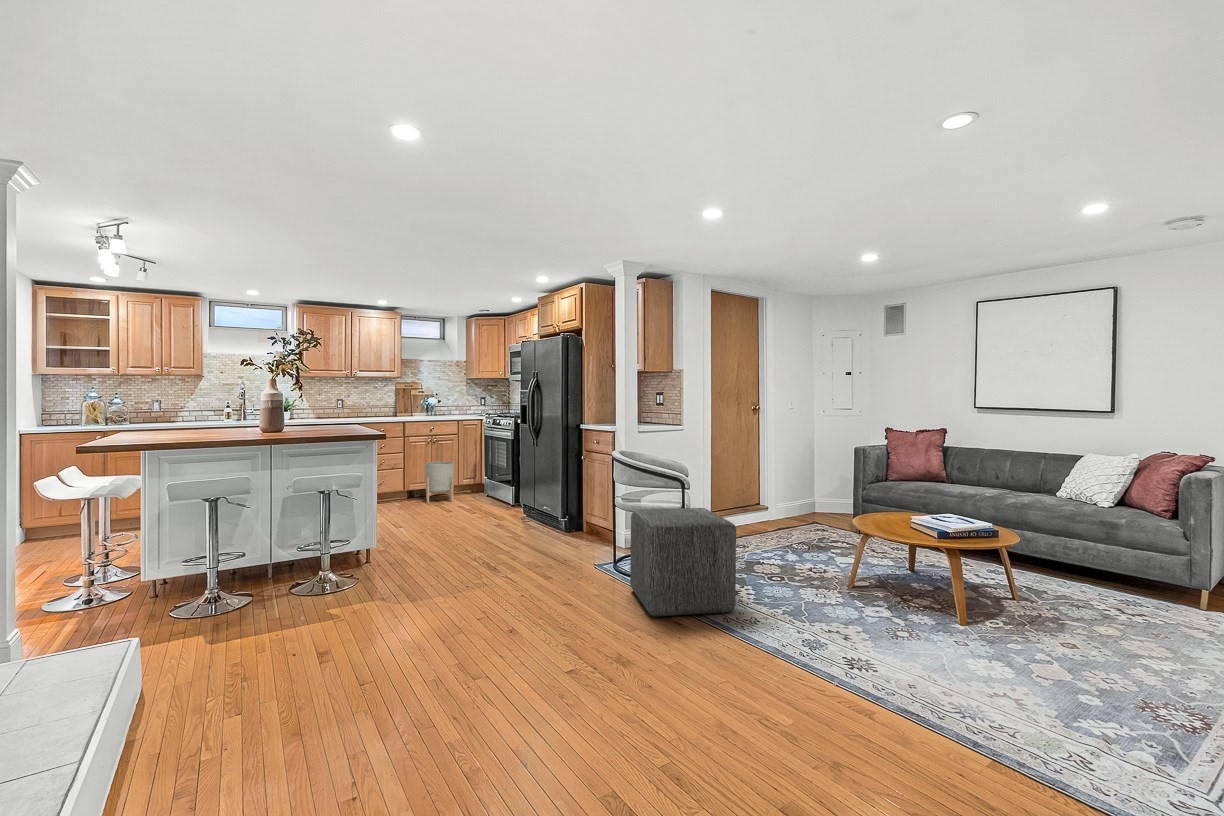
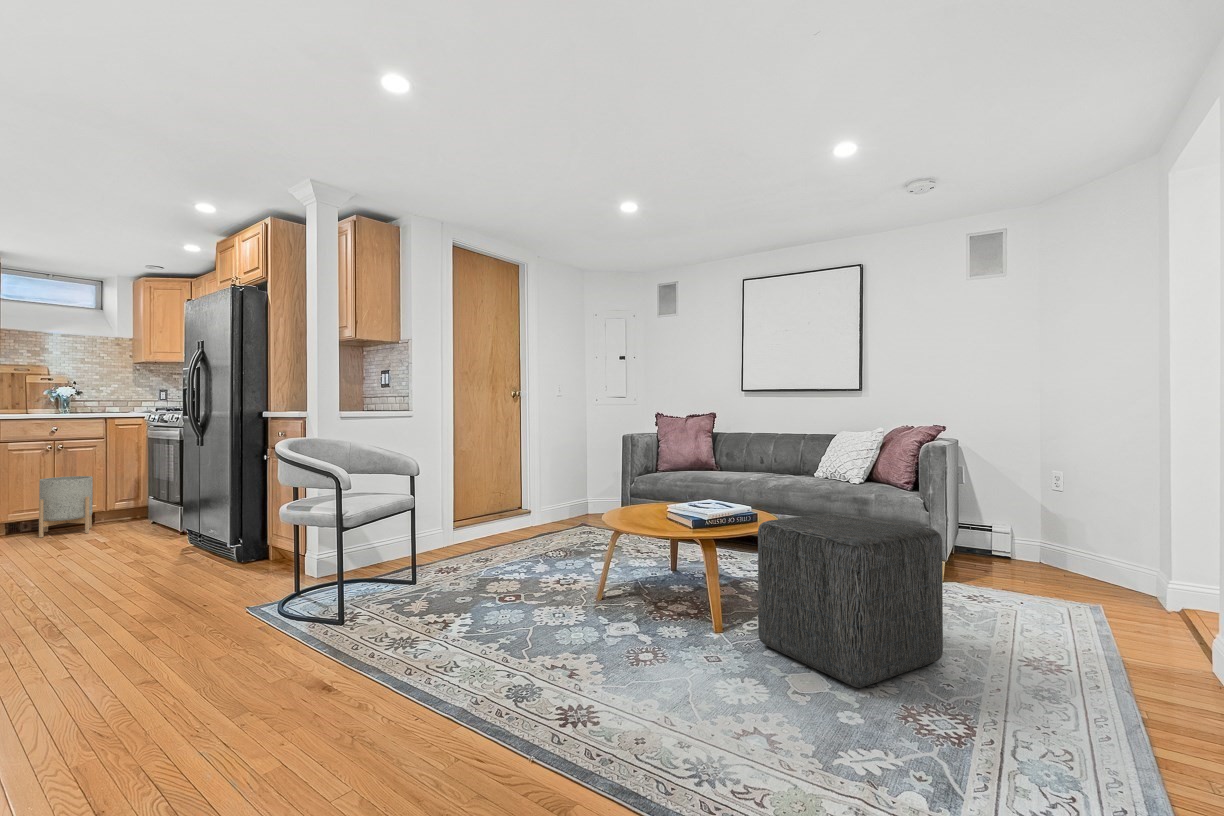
ottoman: present [630,508,736,617] -> present [758,512,943,688]

